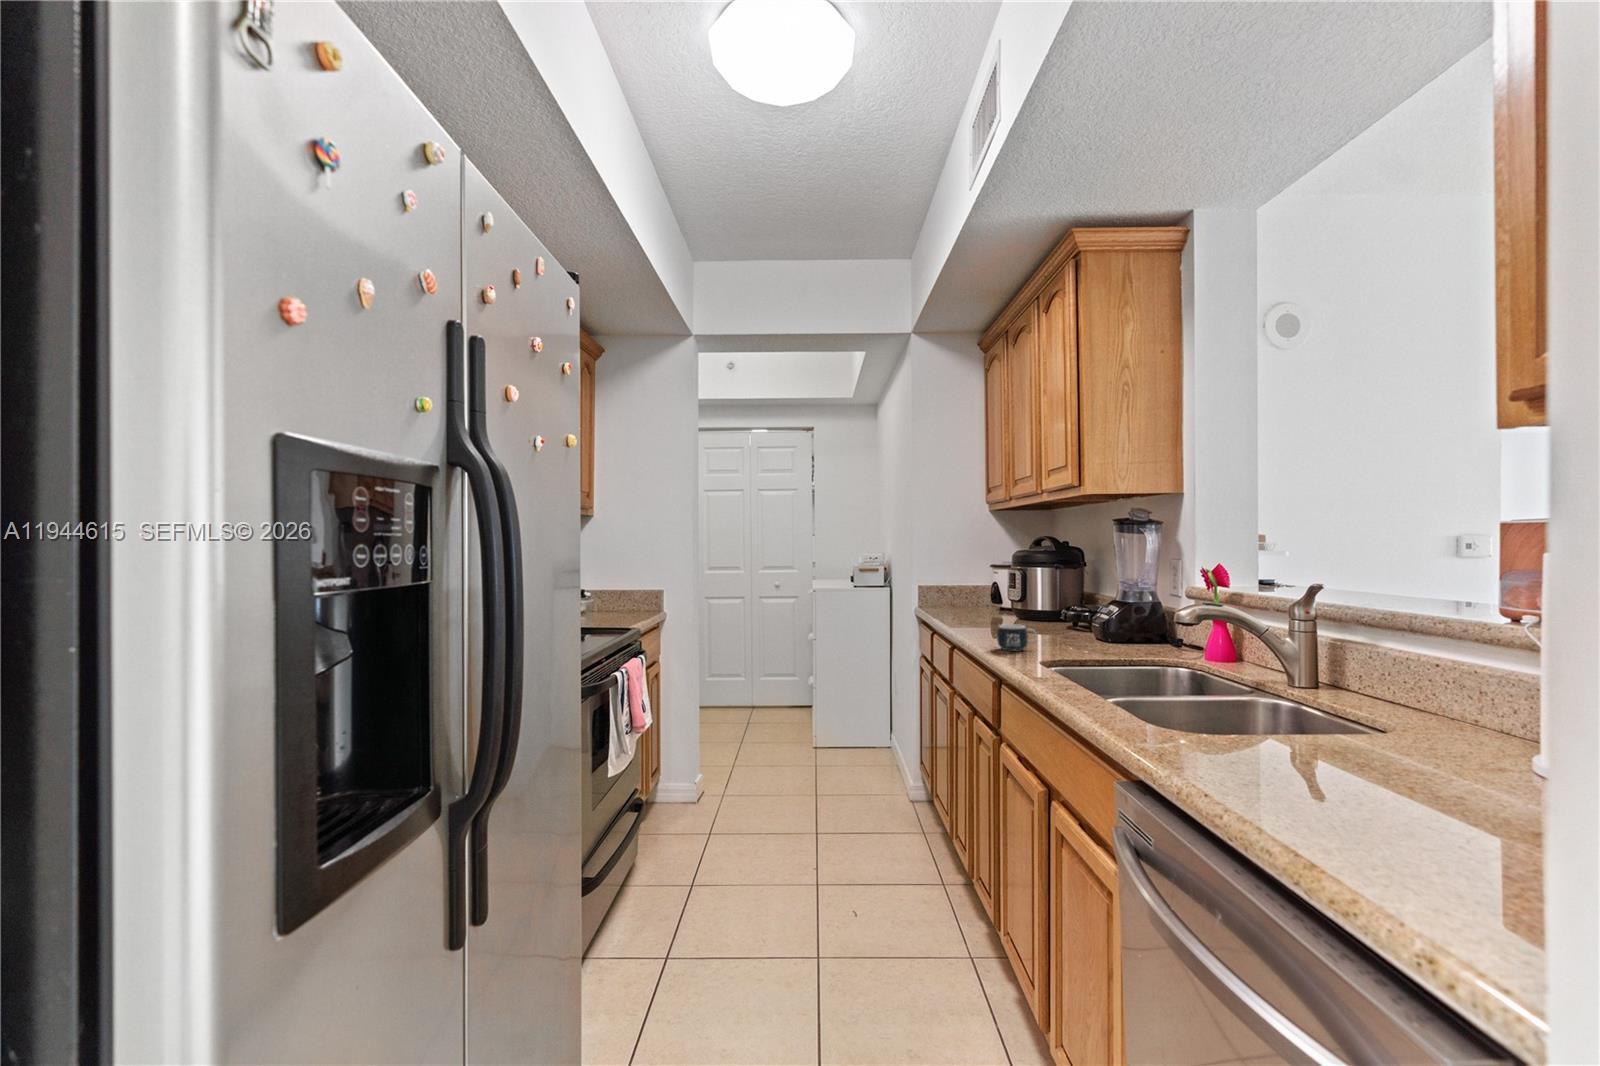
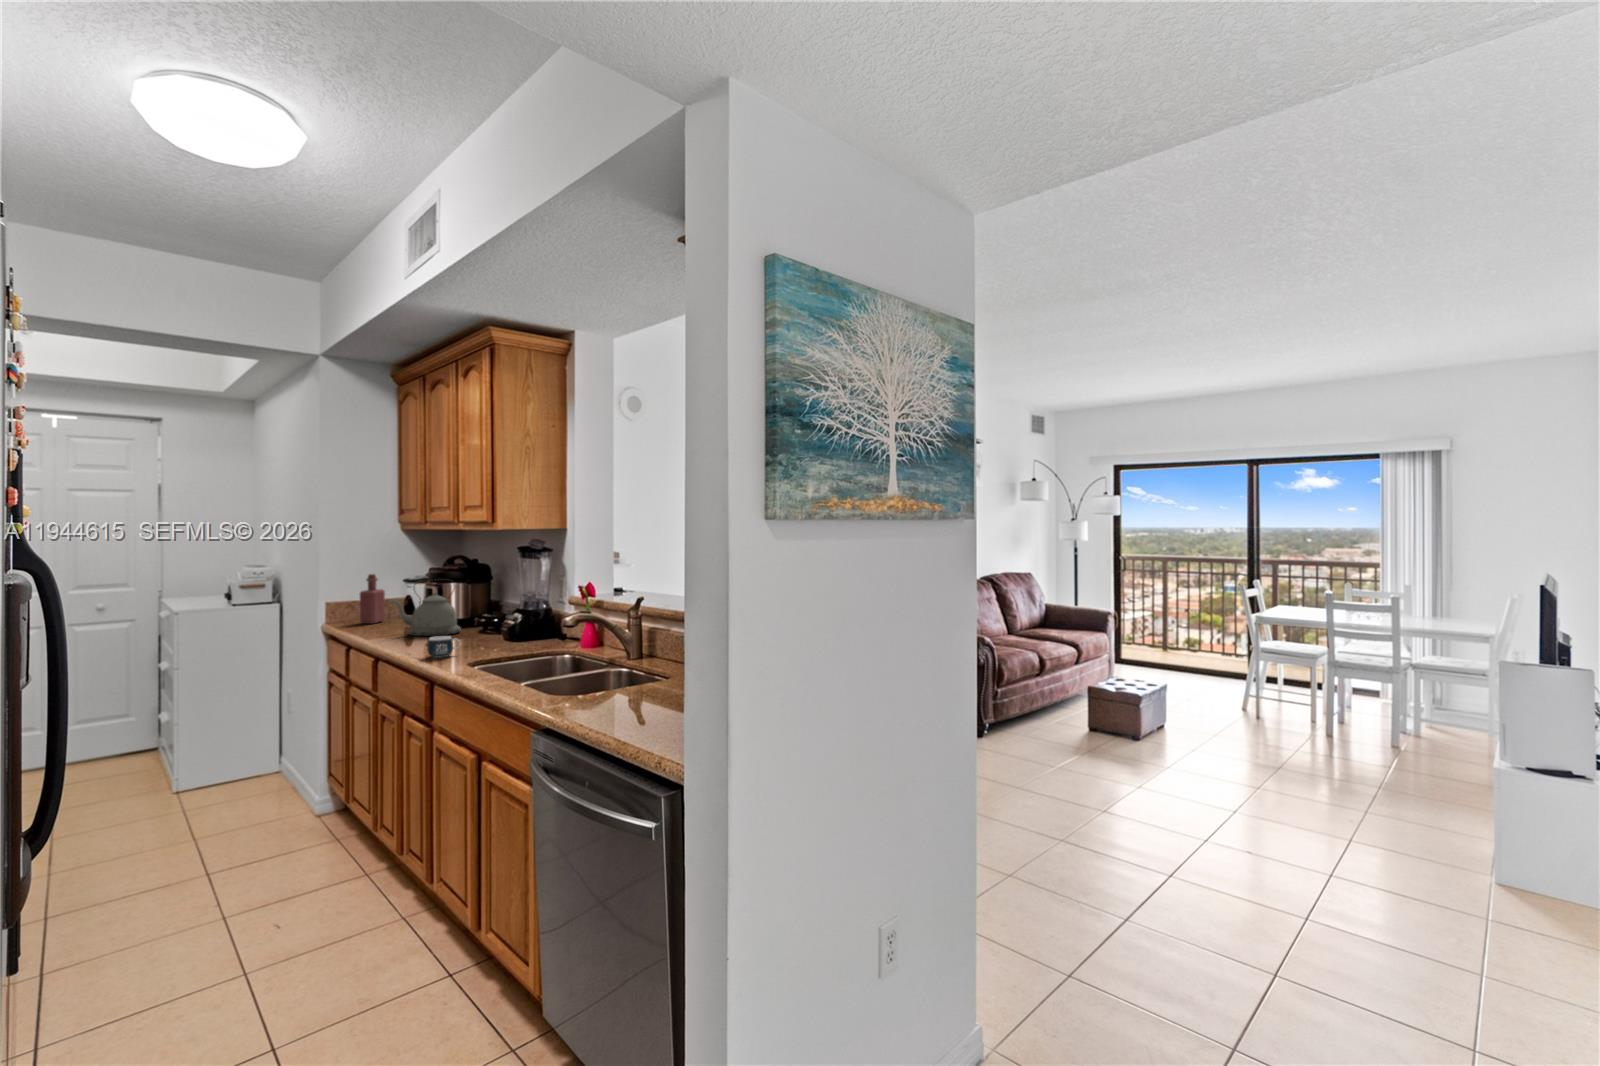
bottle: none [948,557,972,609] -> present [360,574,385,624]
kettle: none [971,560,1046,625] -> present [392,588,461,636]

